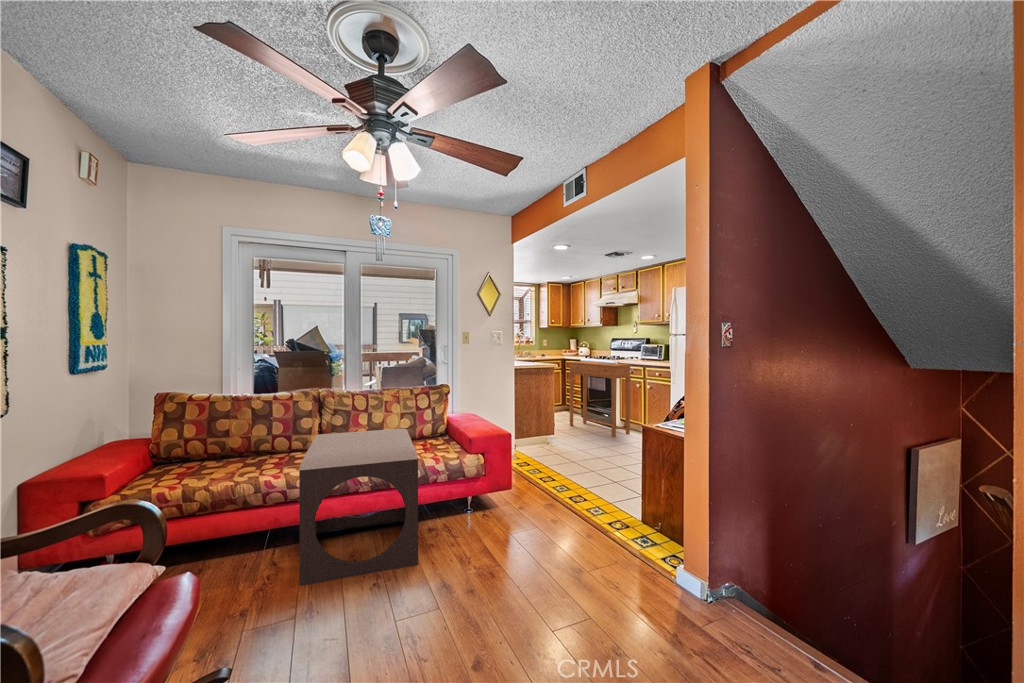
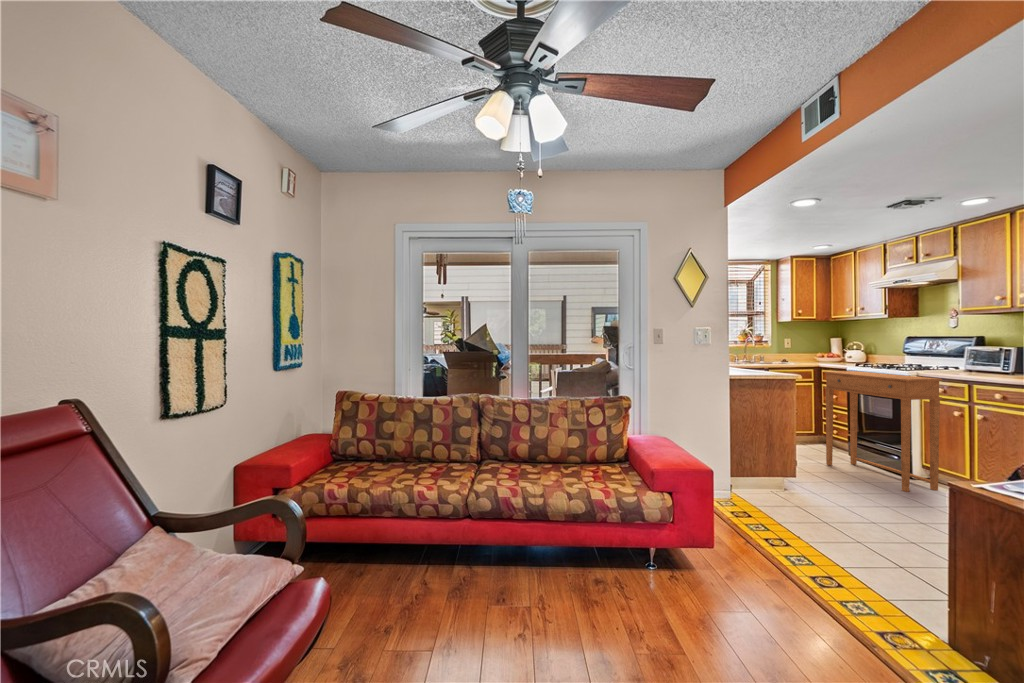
footstool: present [299,429,418,586] -> none [442,447,574,624]

